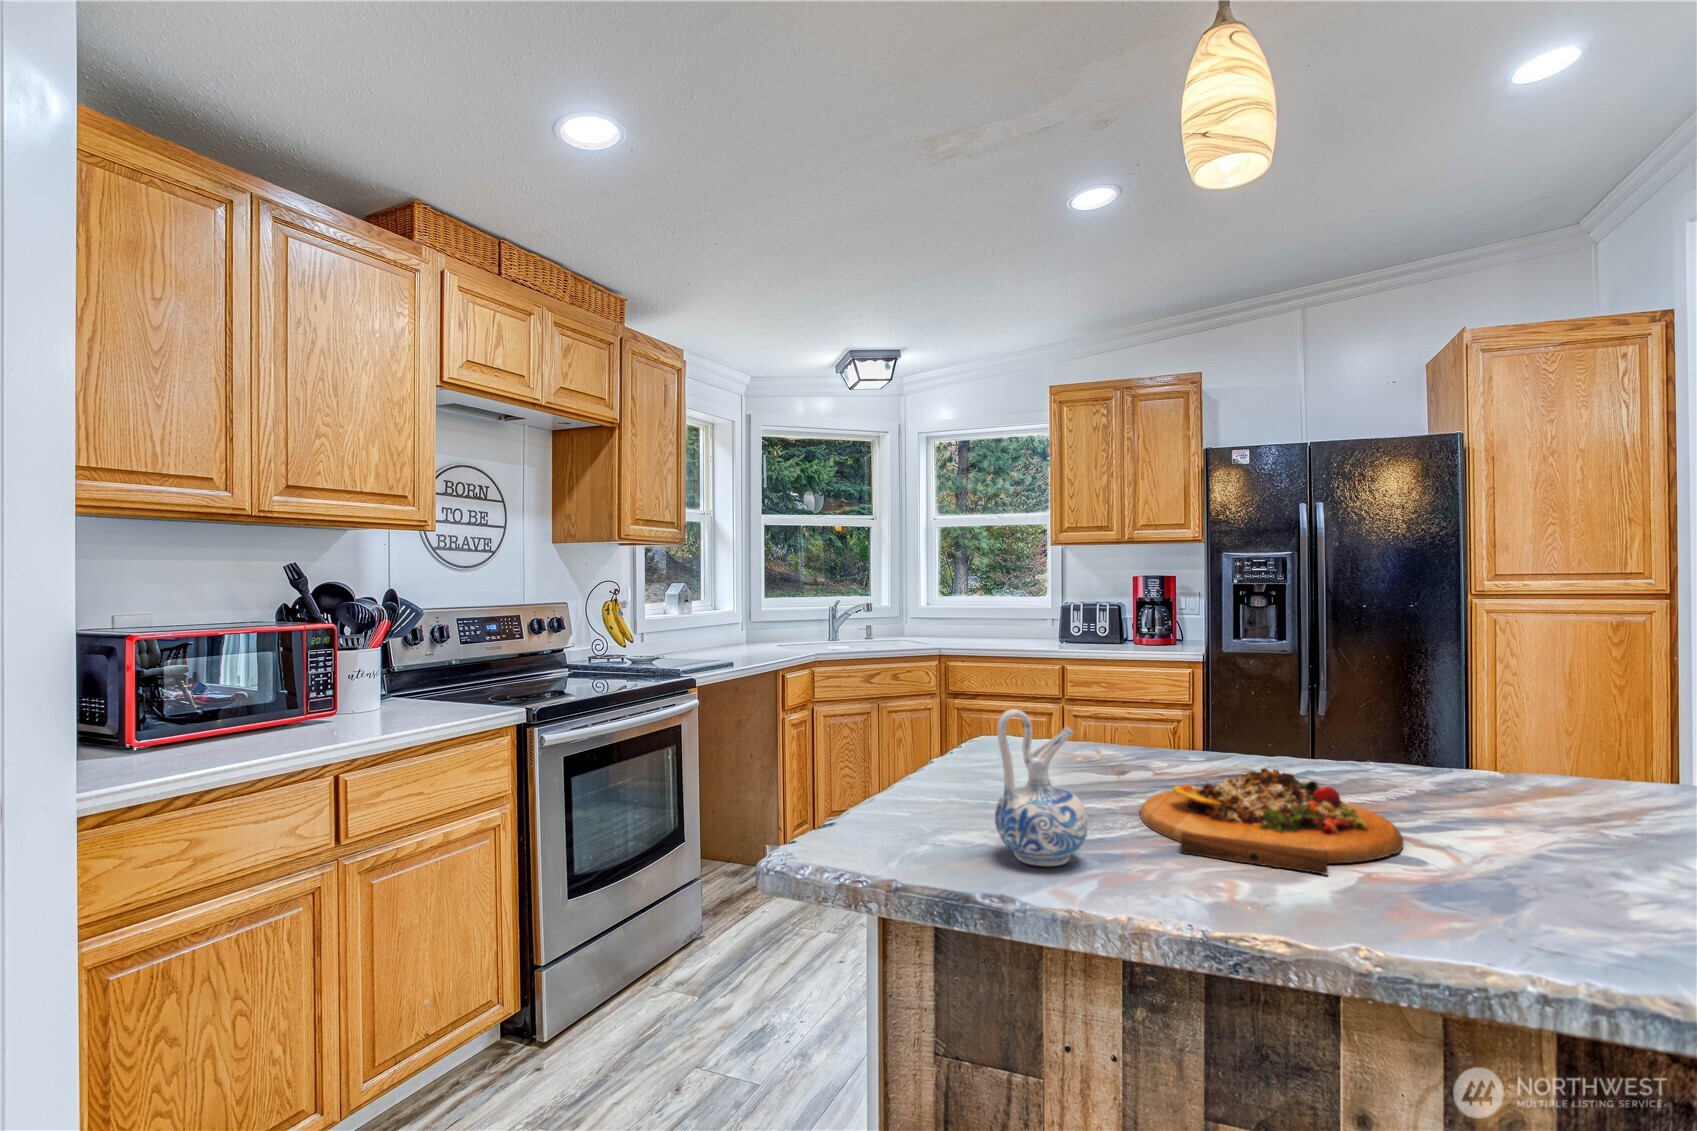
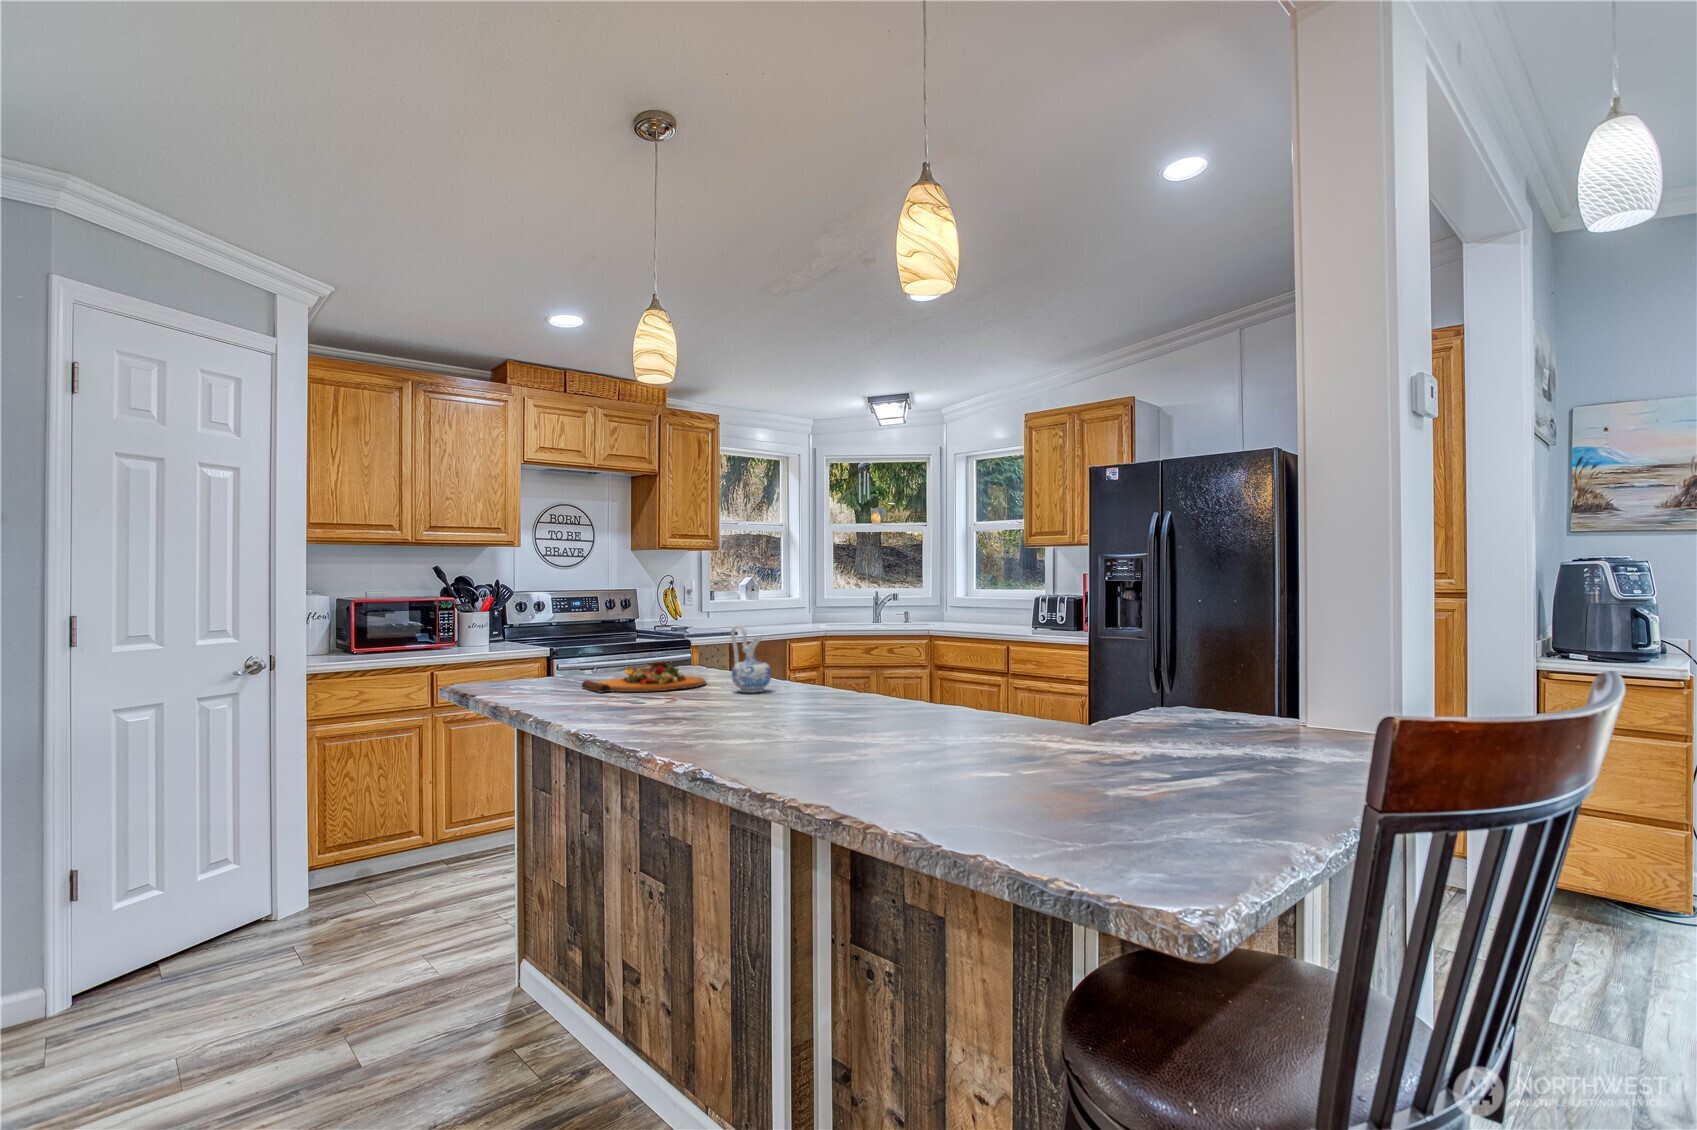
ceramic pitcher: present [995,709,1088,866] -> present [731,625,771,693]

